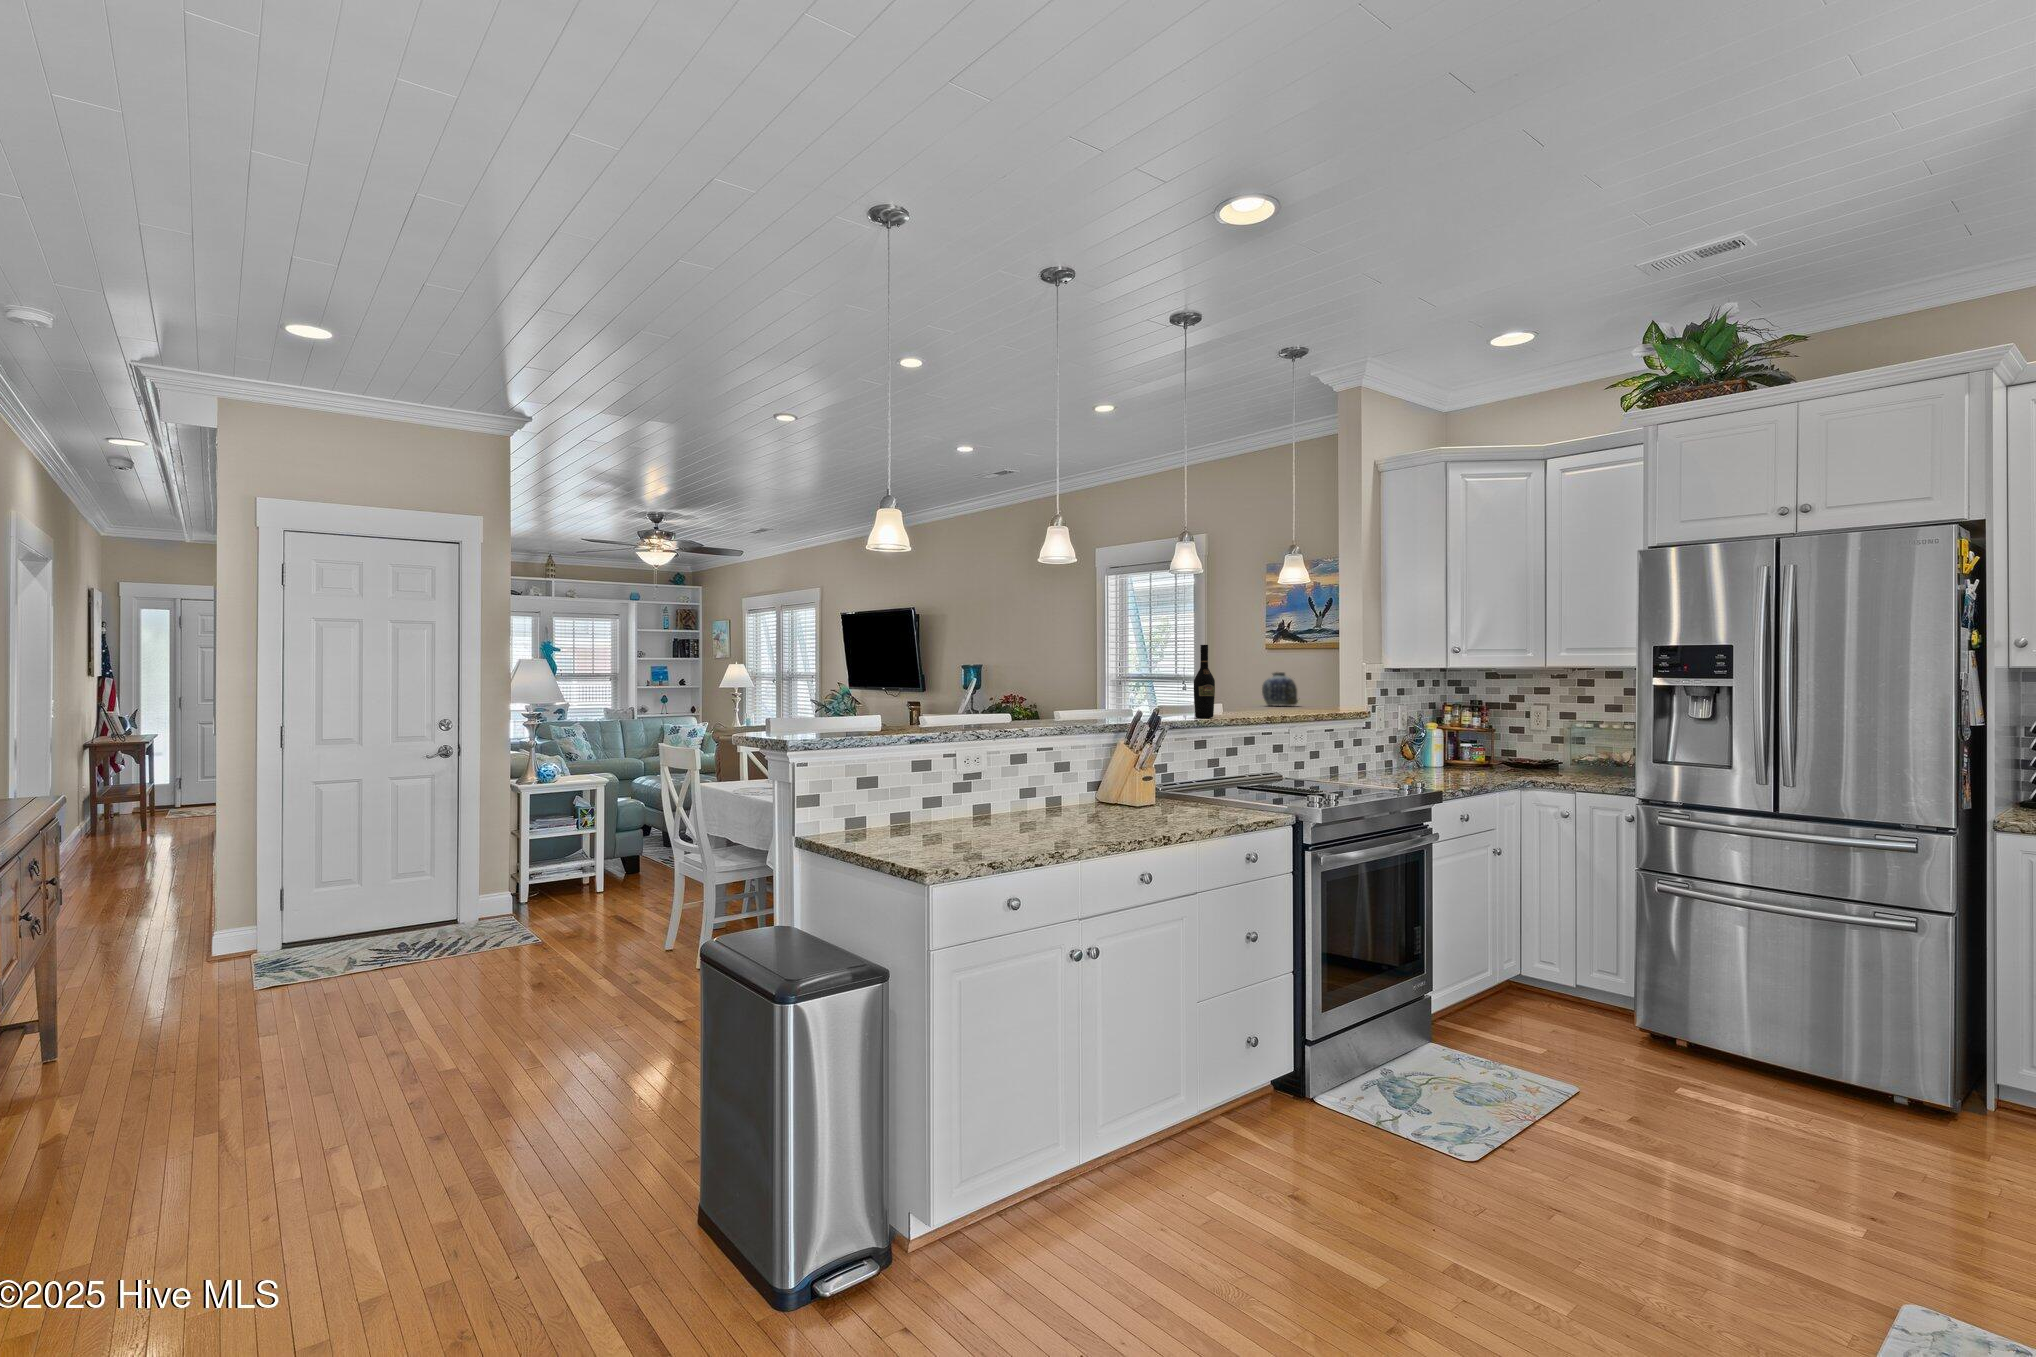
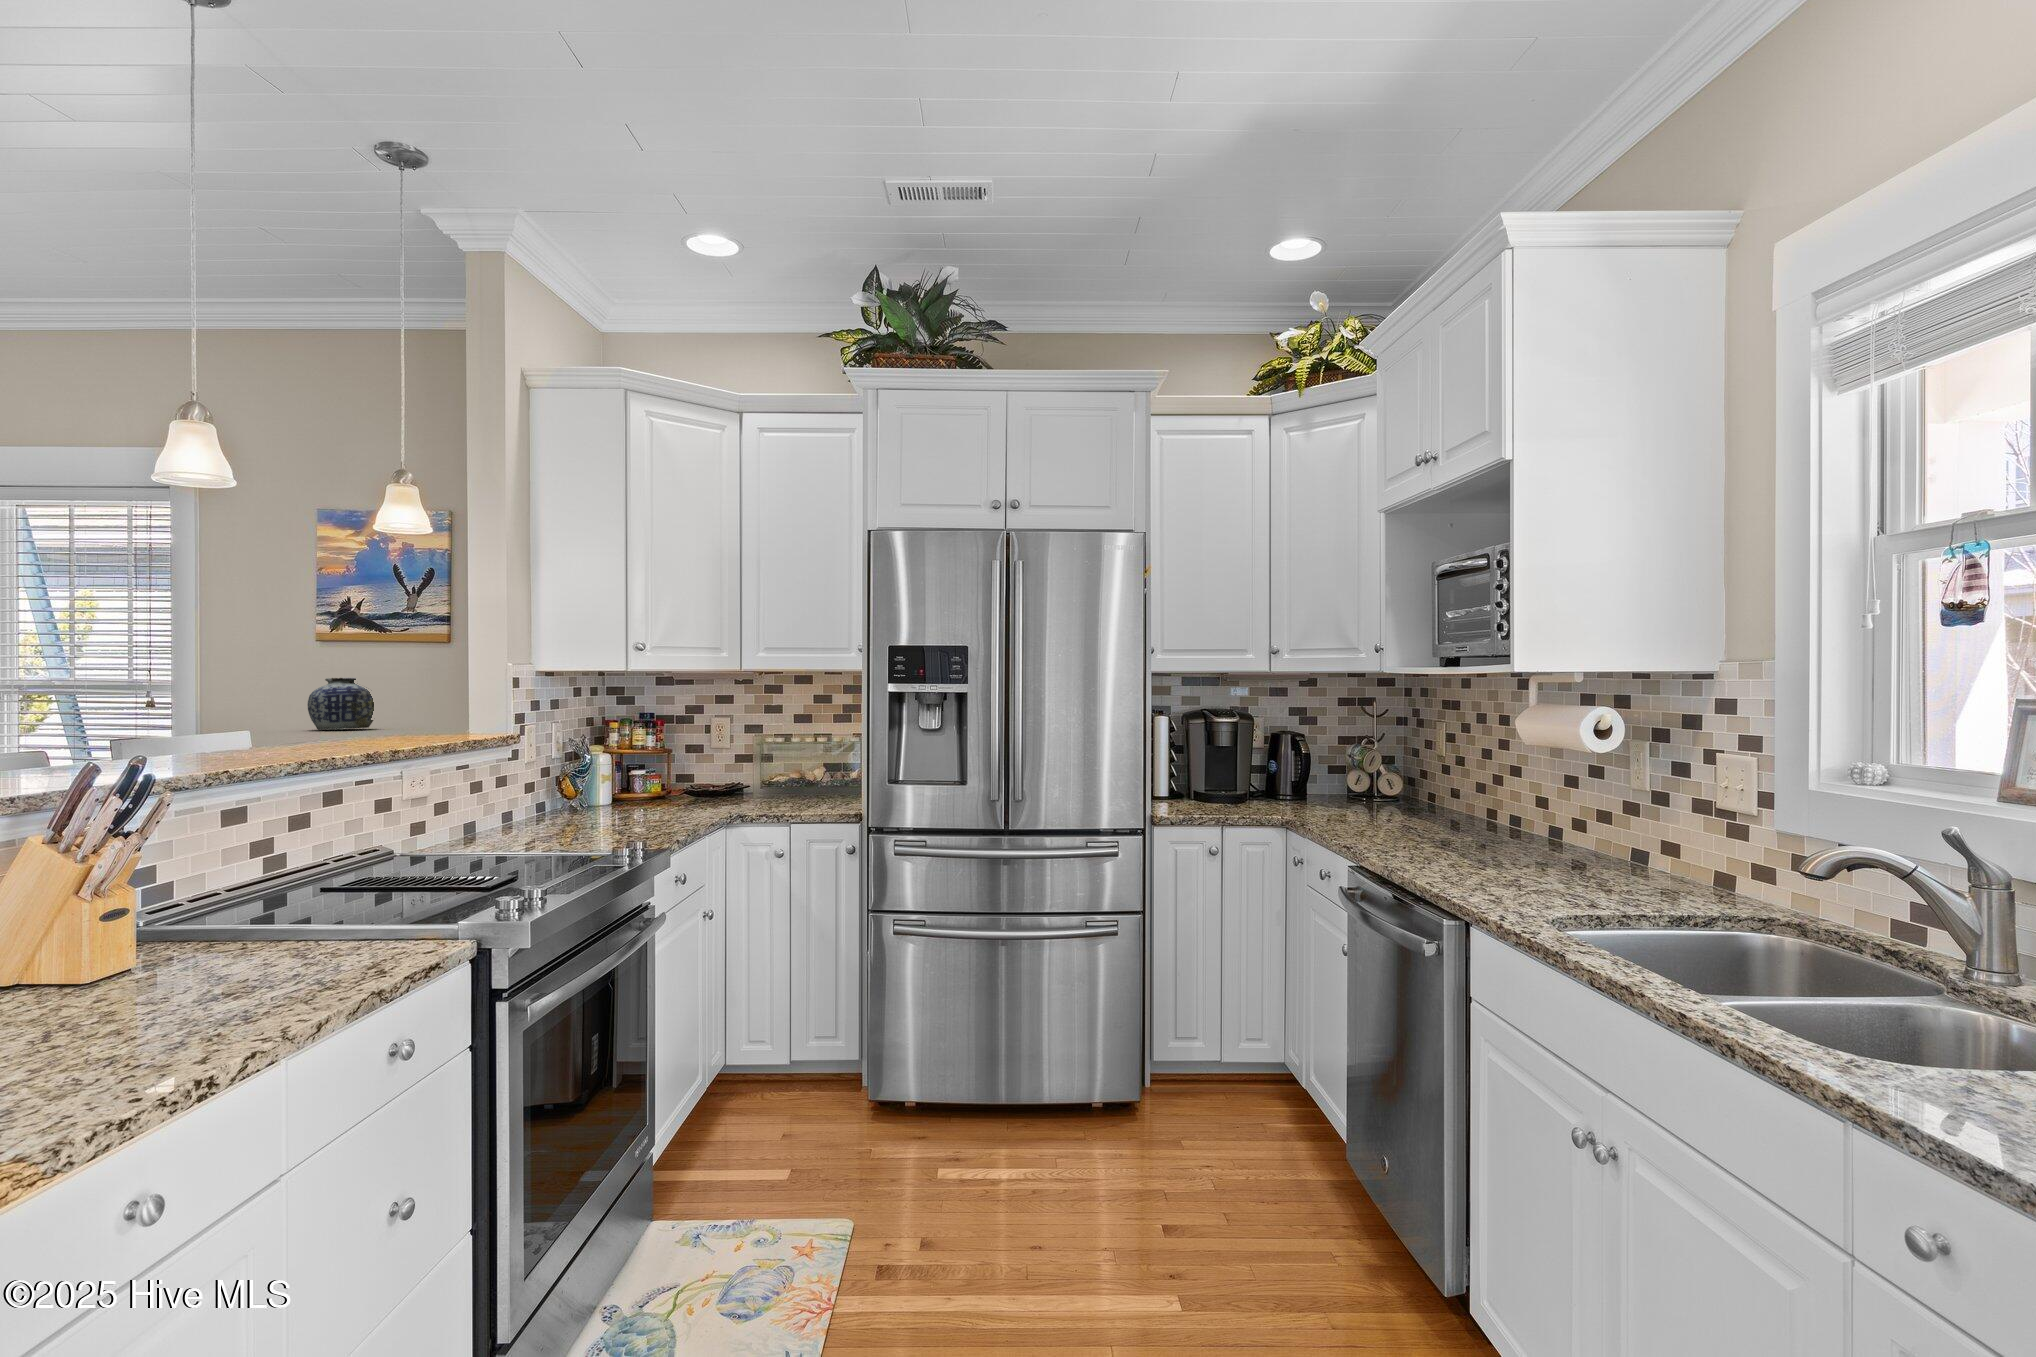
wine bottle: present [1194,645,1215,718] -> none [204,625,253,763]

